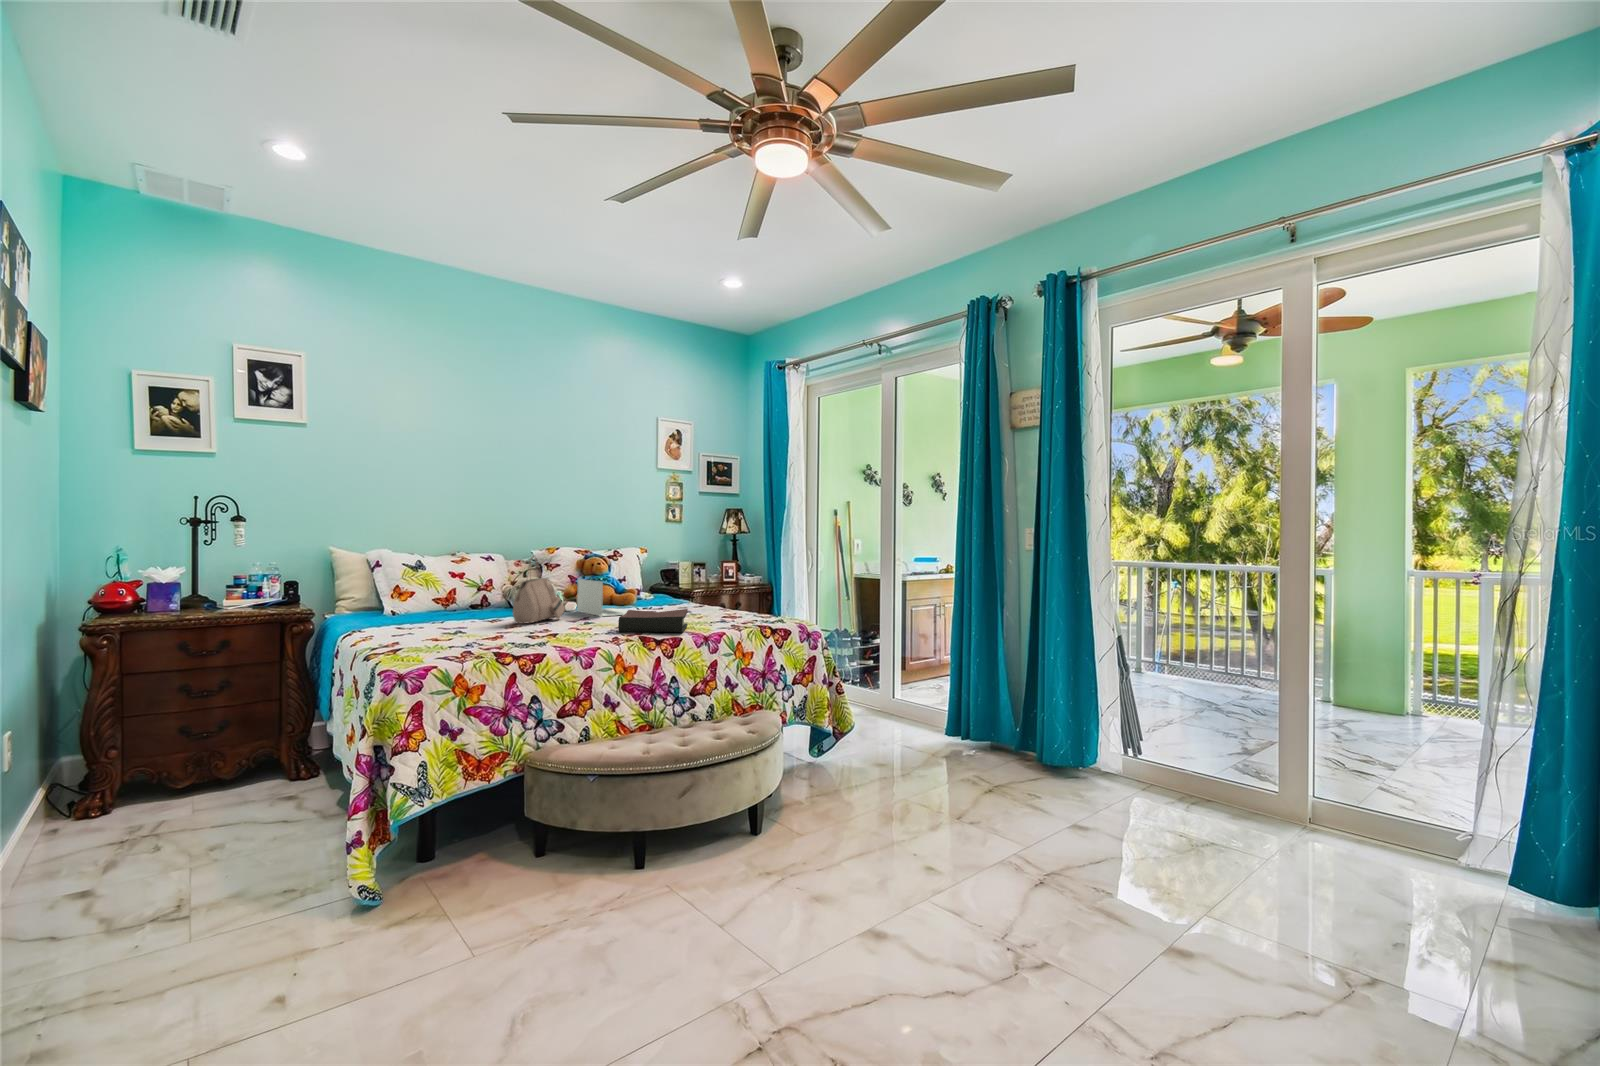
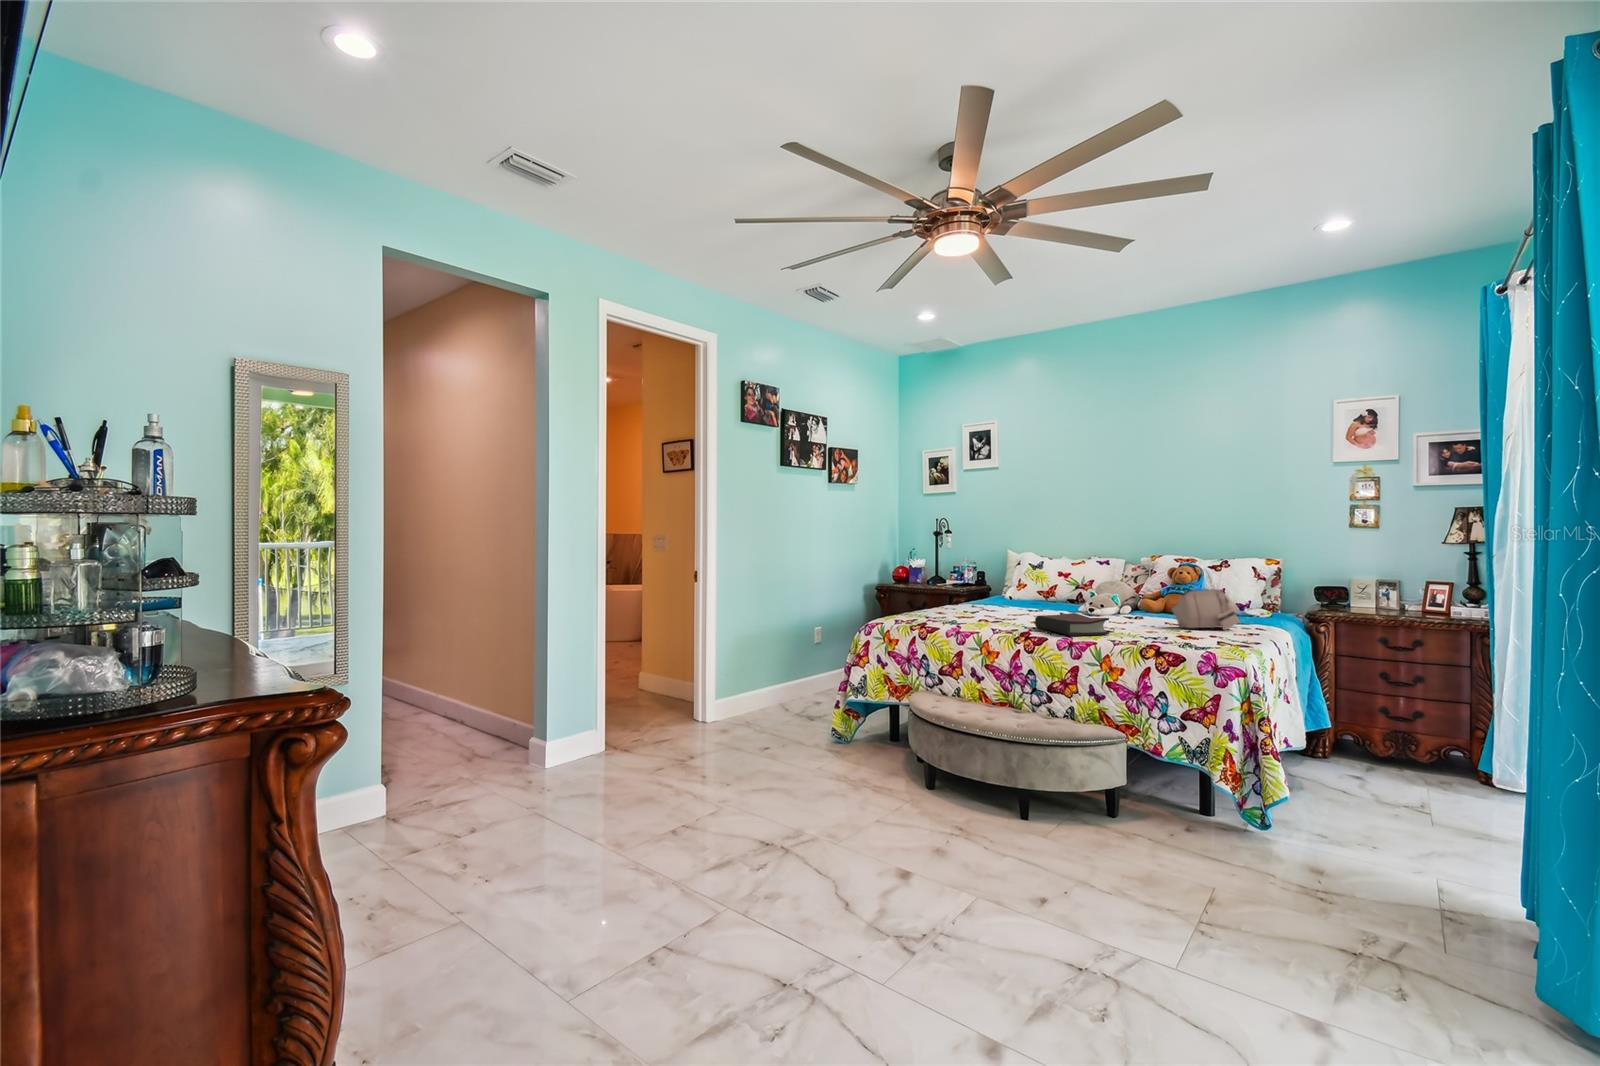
handbag: present [513,557,565,624] -> present [1172,569,1240,630]
laptop: present [577,579,626,616] -> none [1098,585,1150,623]

